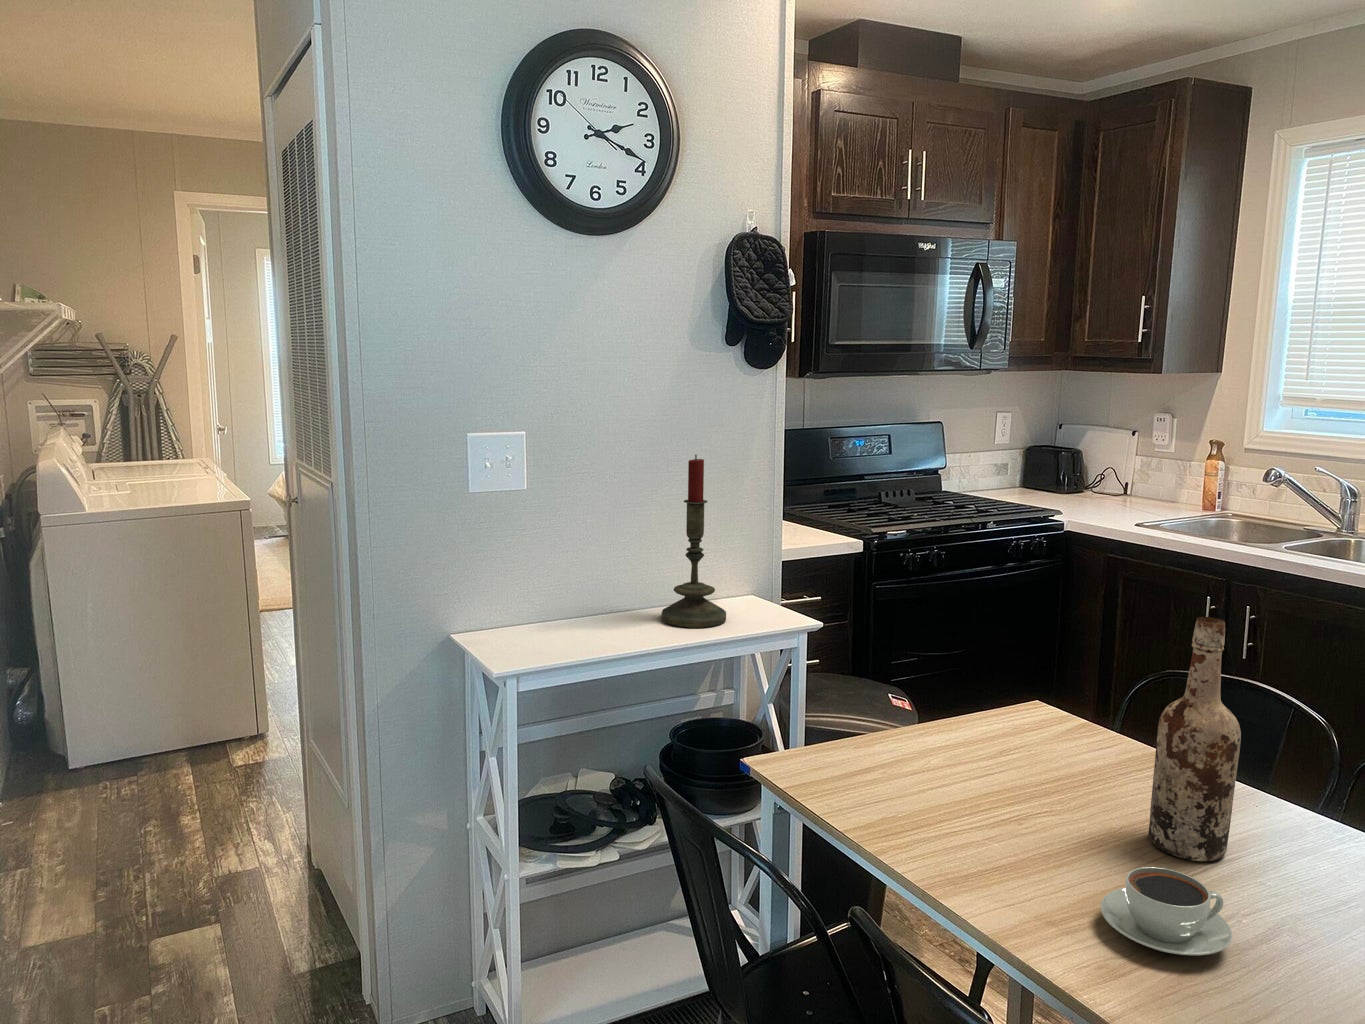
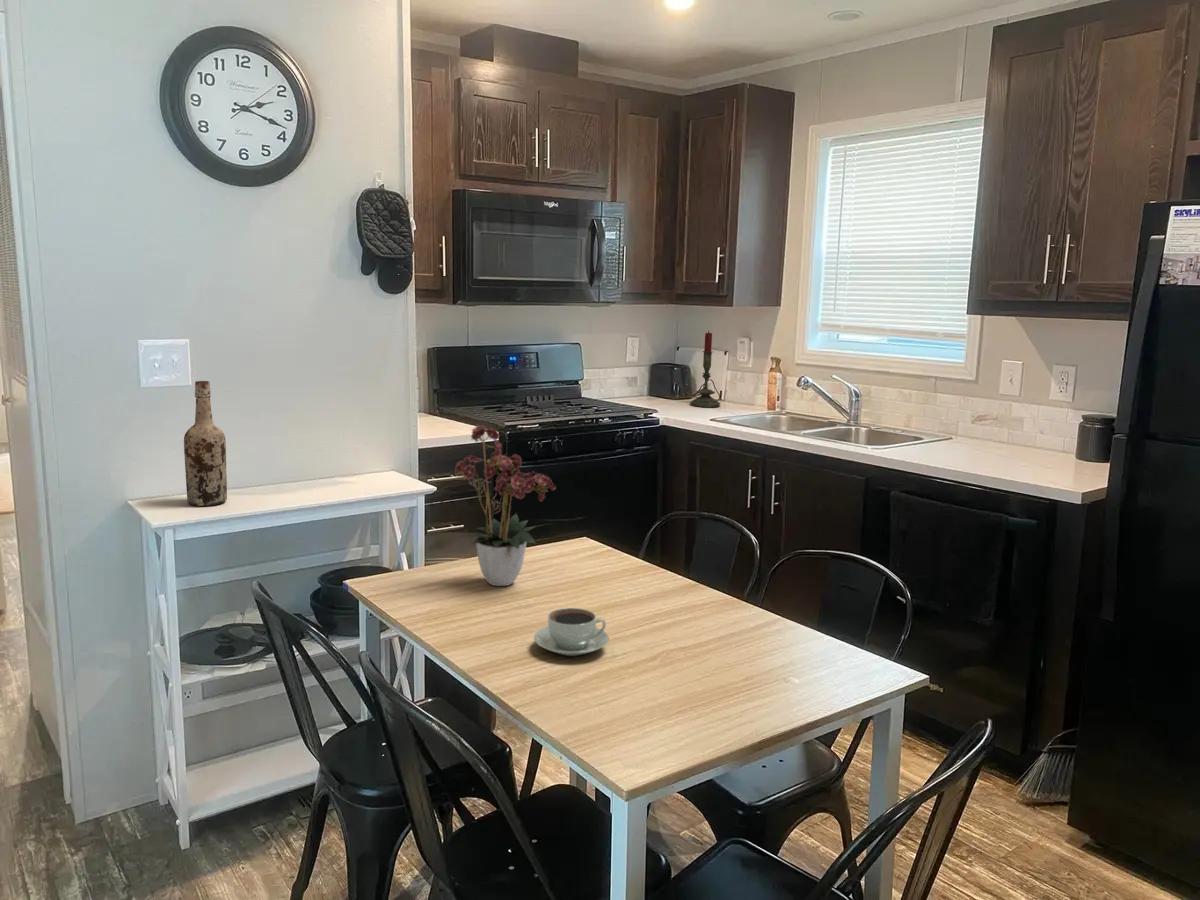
candle: present [661,455,726,628] -> present [690,331,720,407]
flower arrangement: none [907,551,1084,796] -> present [455,425,555,586]
wine bottle: present [1148,617,1241,861] -> present [184,381,227,506]

